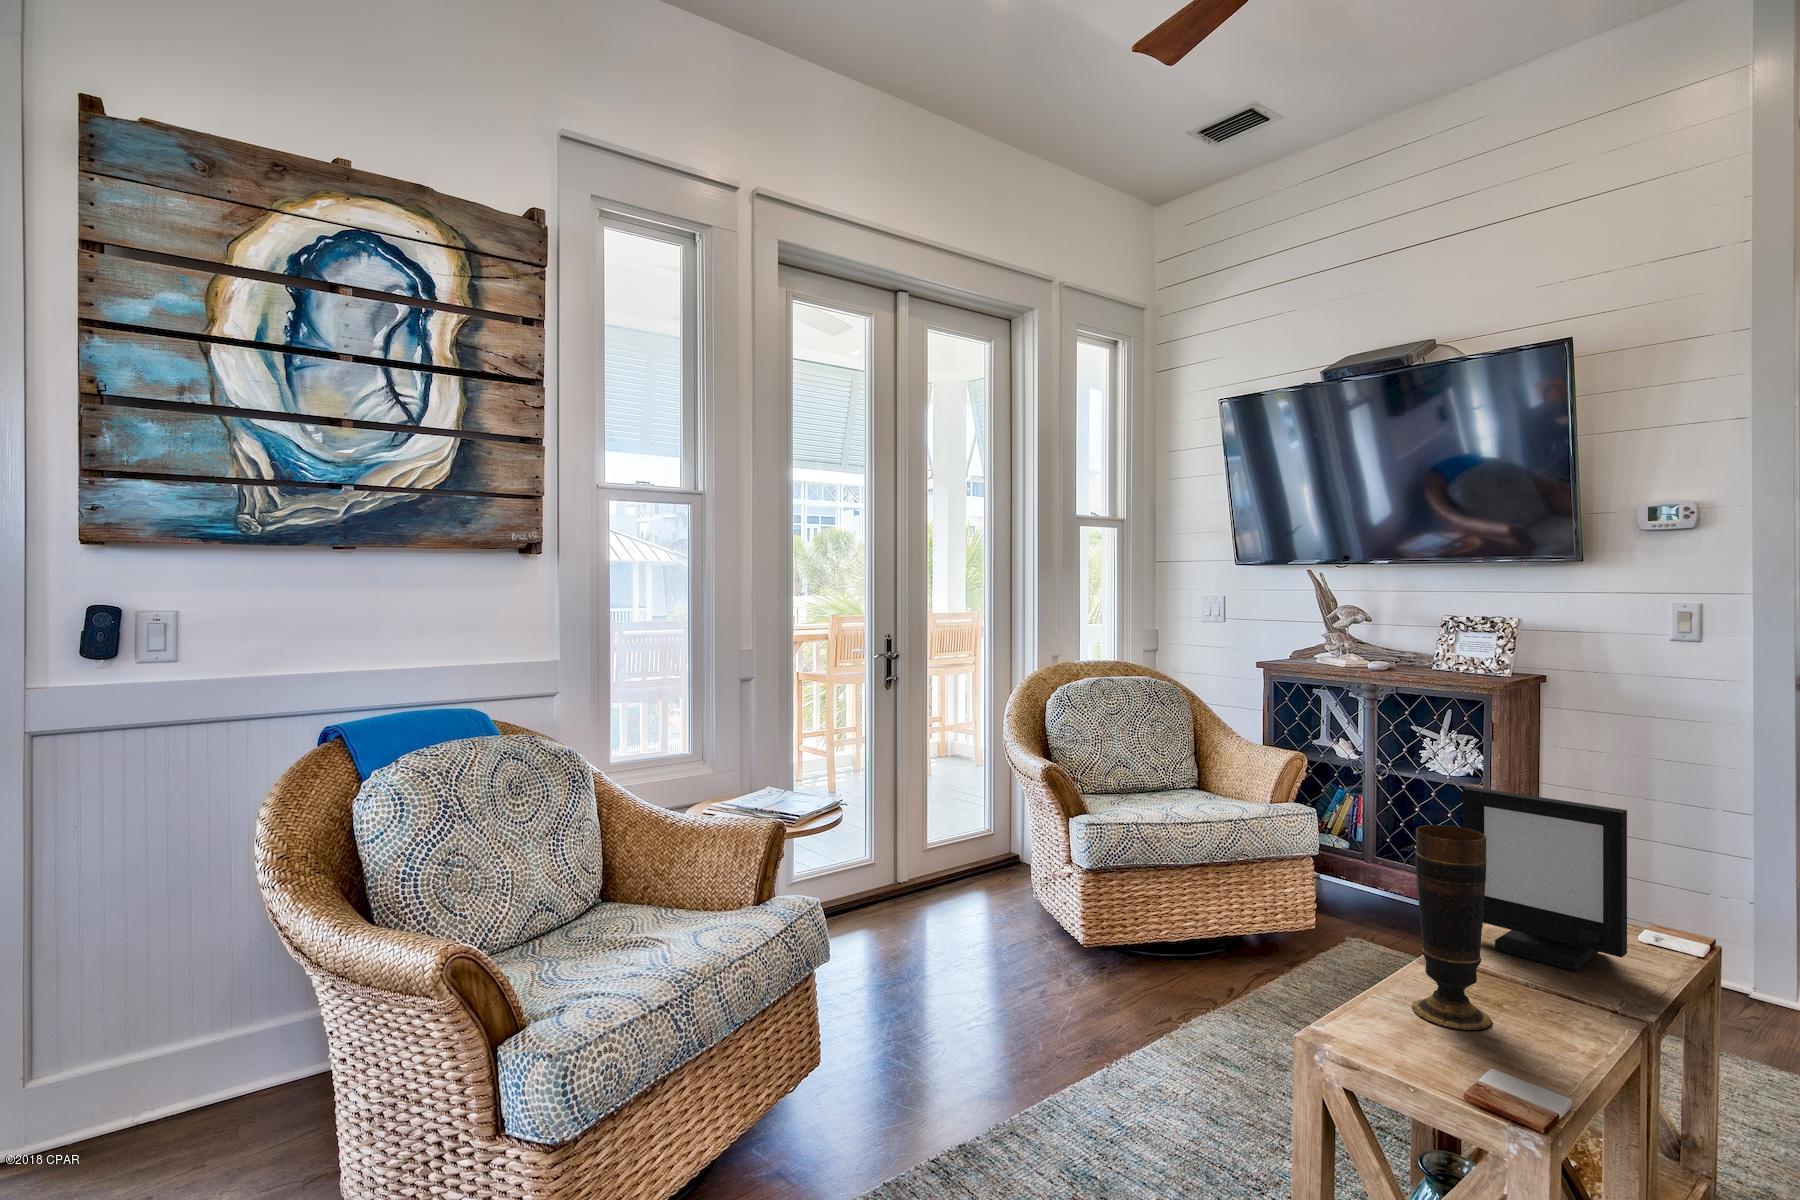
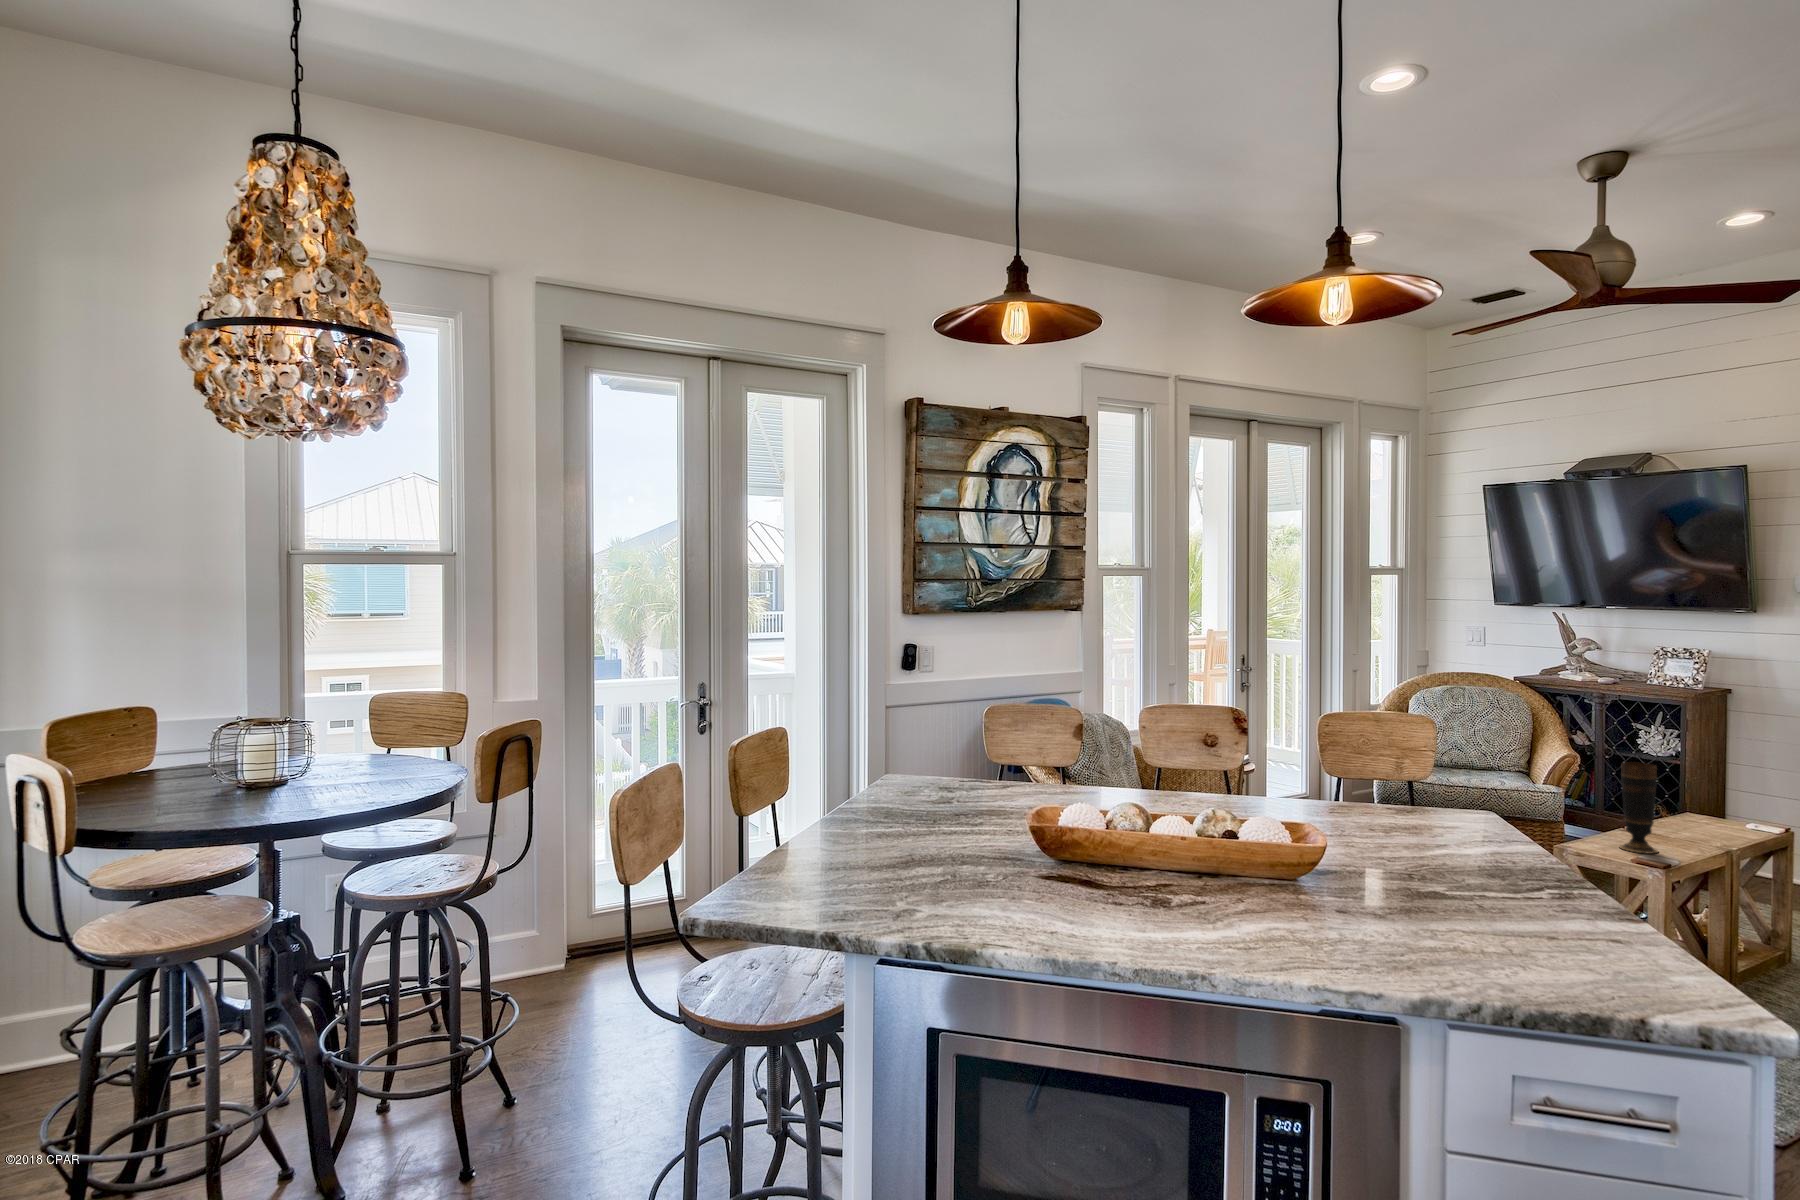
picture frame: present [1462,787,1627,971] -> none [1651,749,1738,840]

